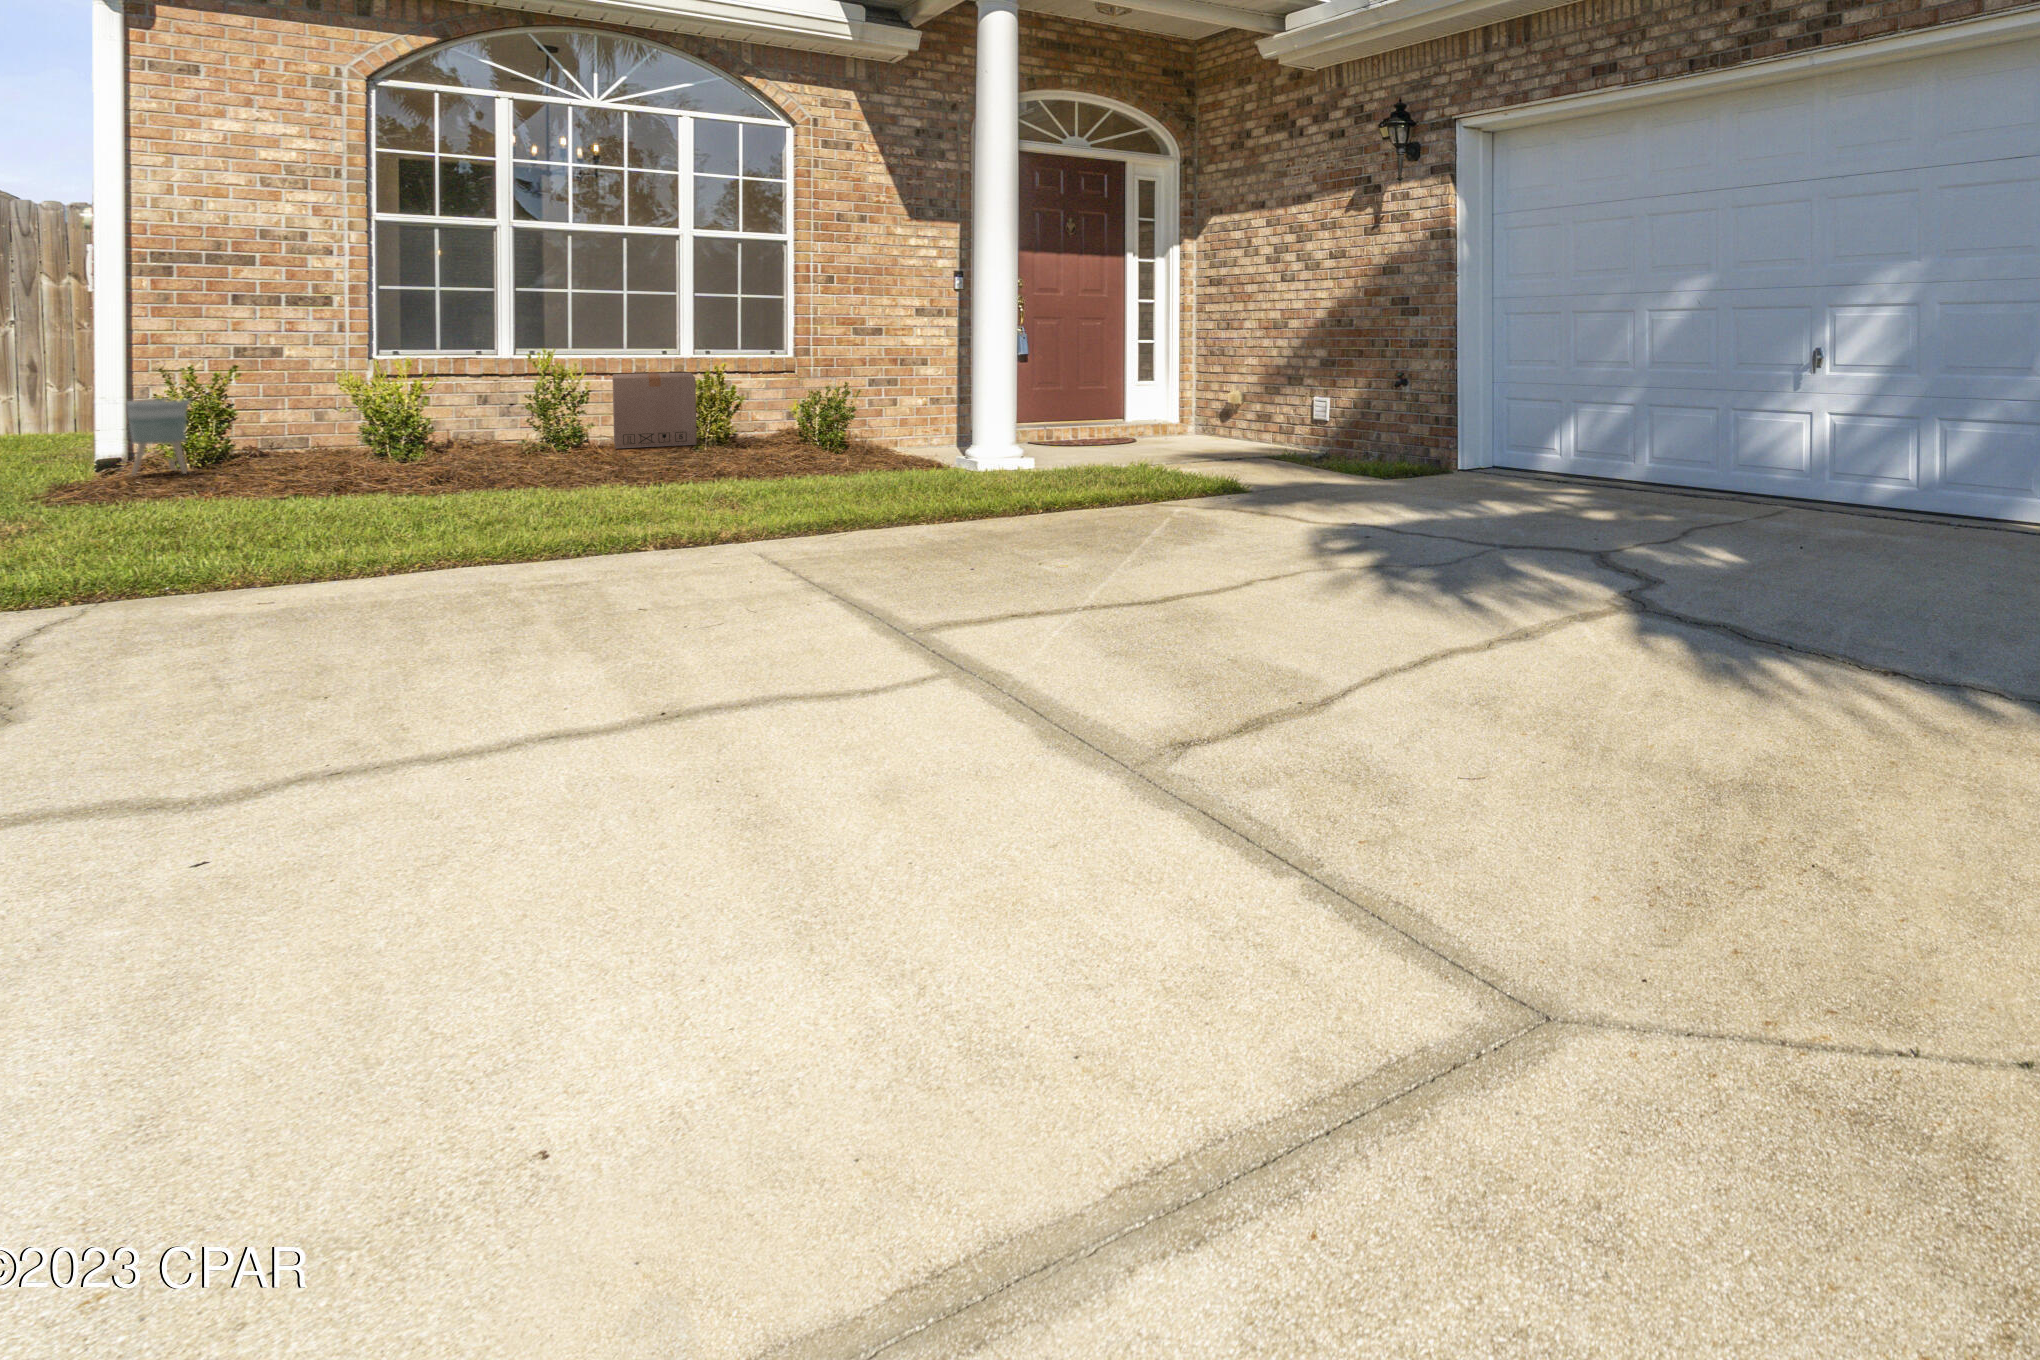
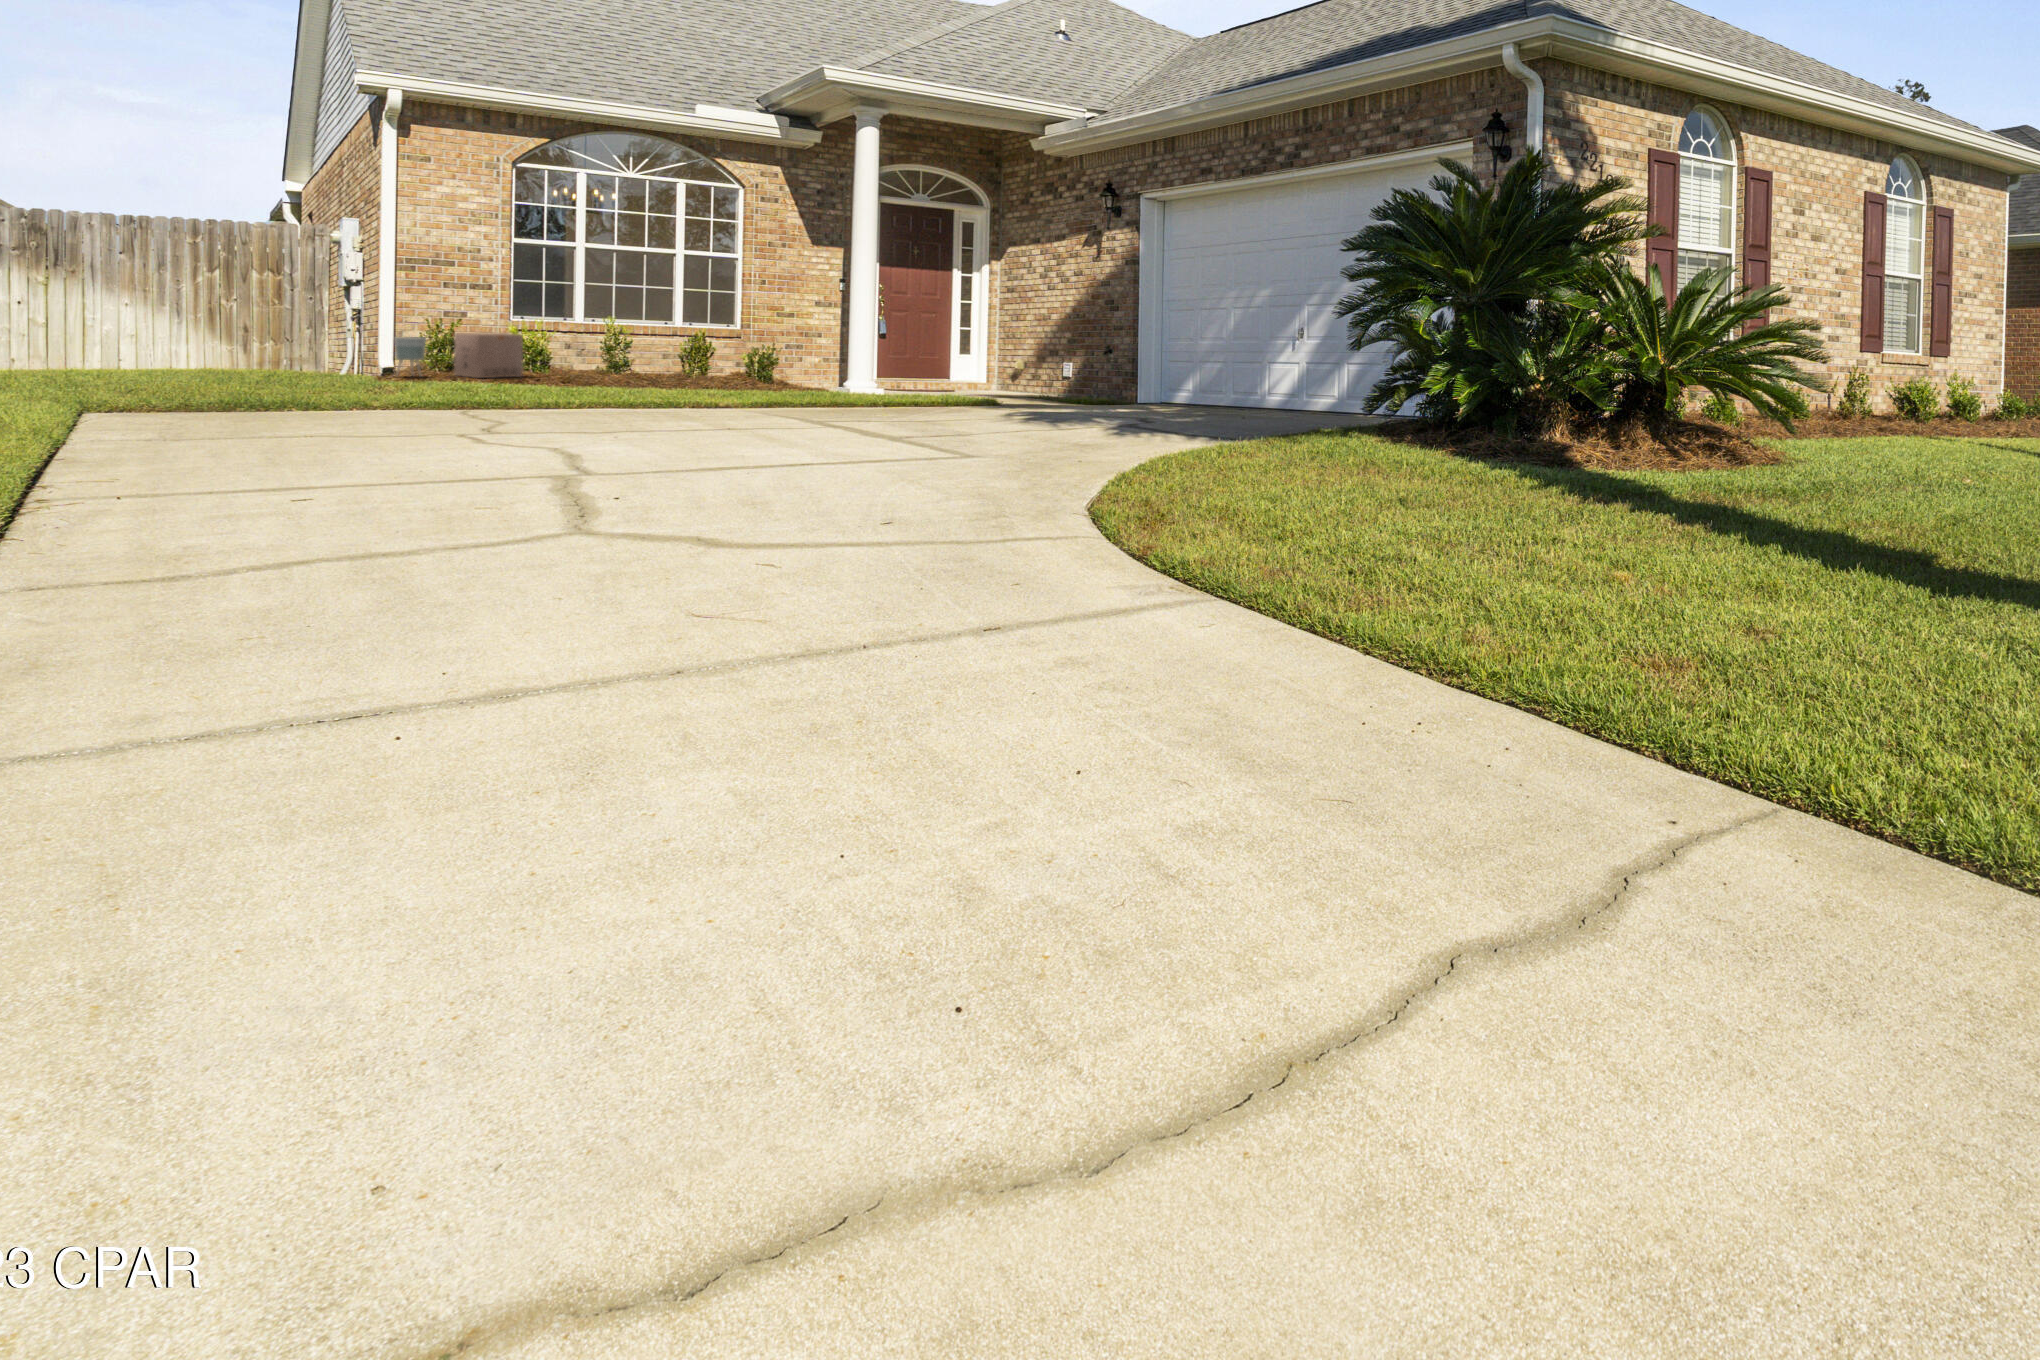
cardboard box: present [612,373,697,449] -> present [454,333,523,378]

